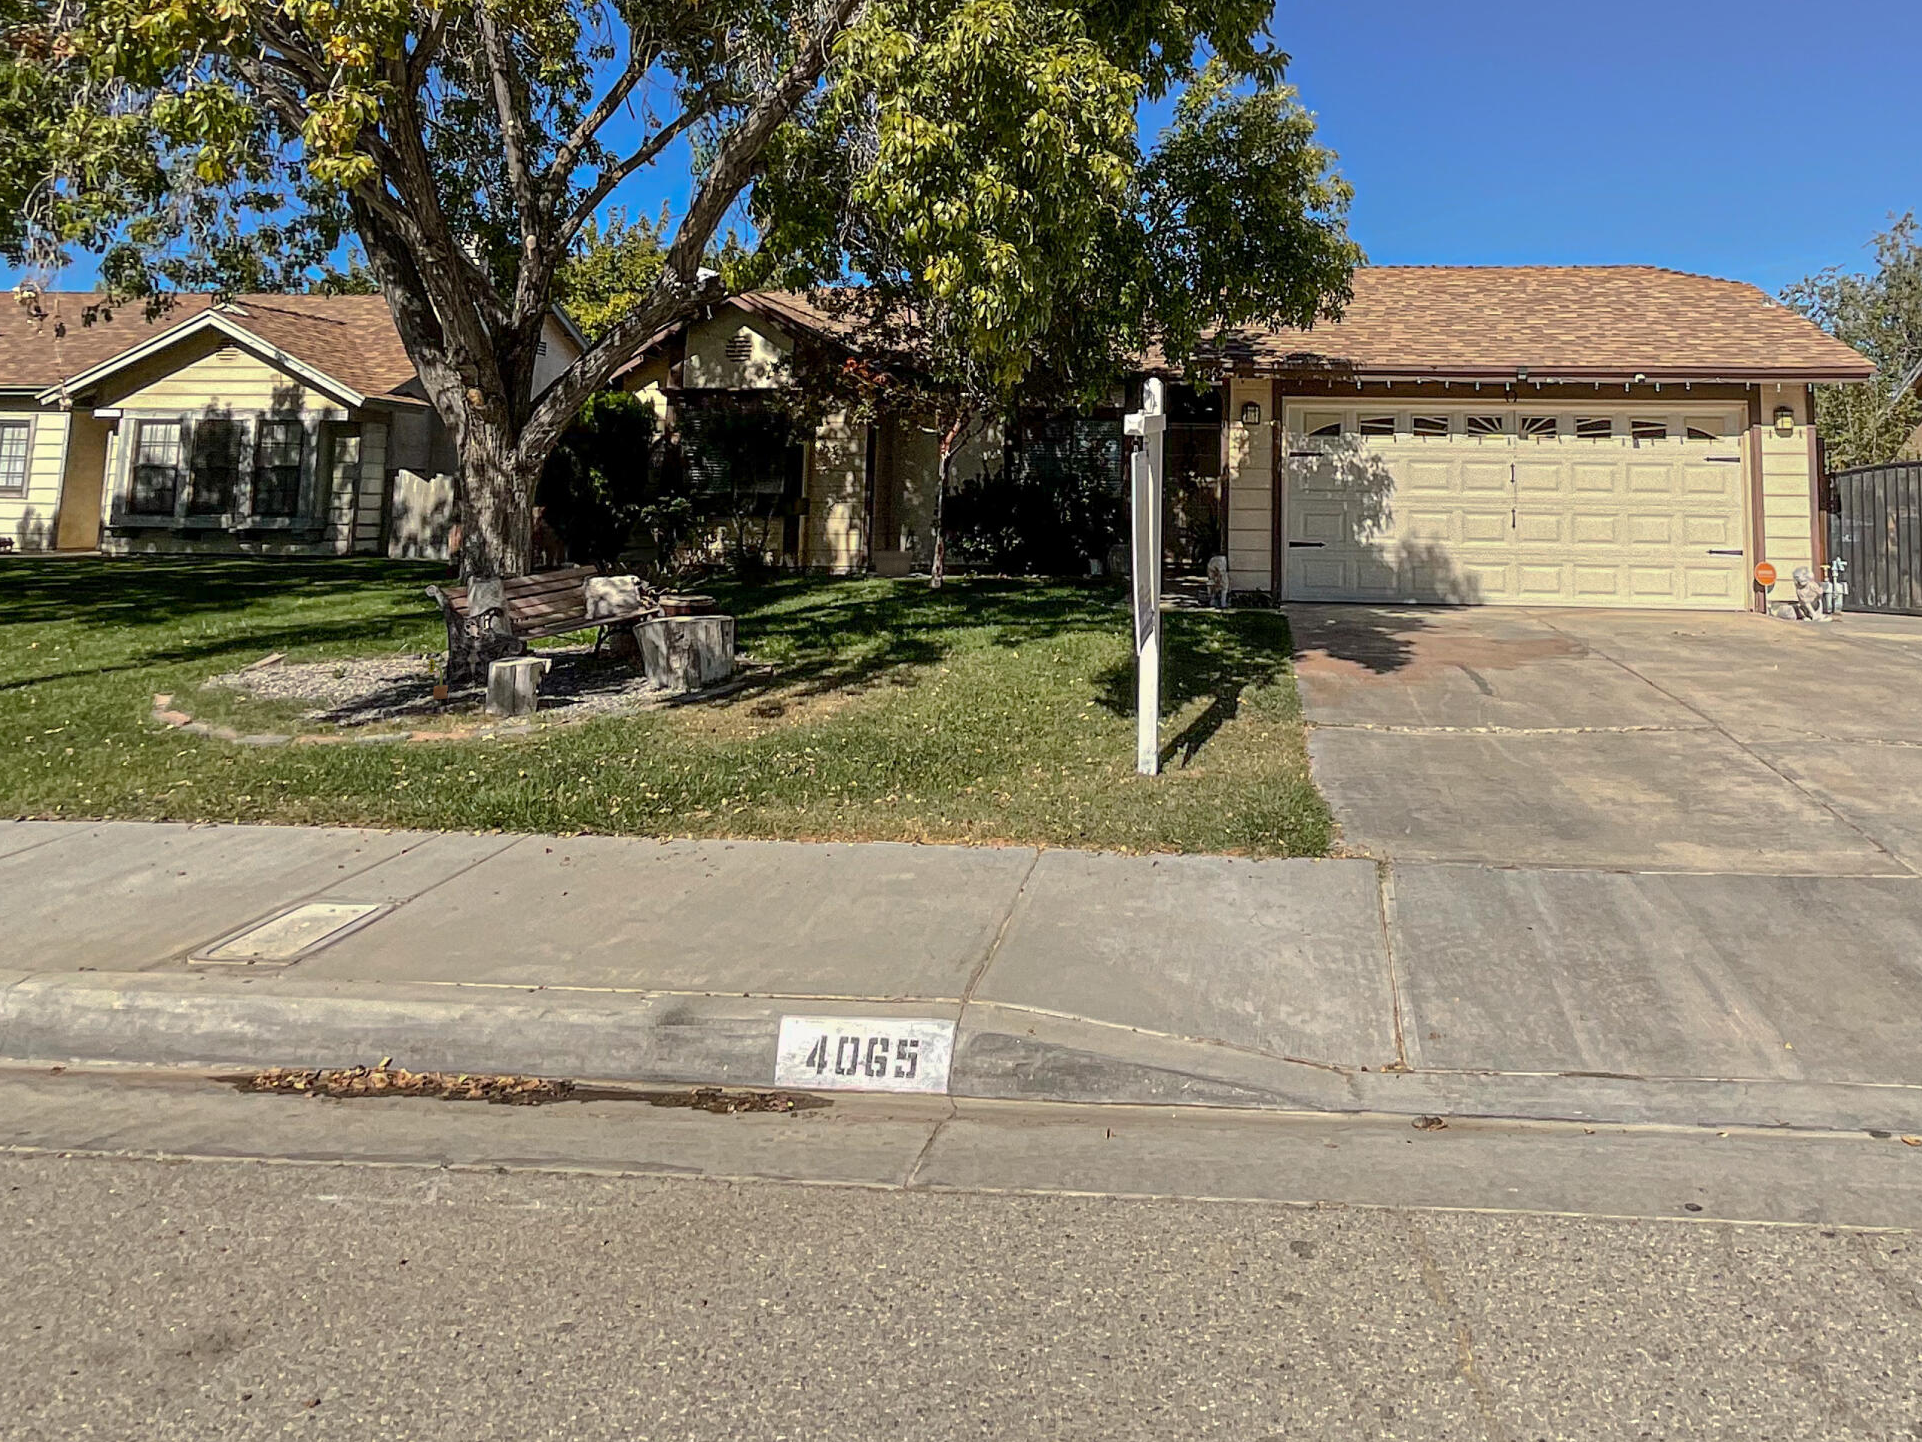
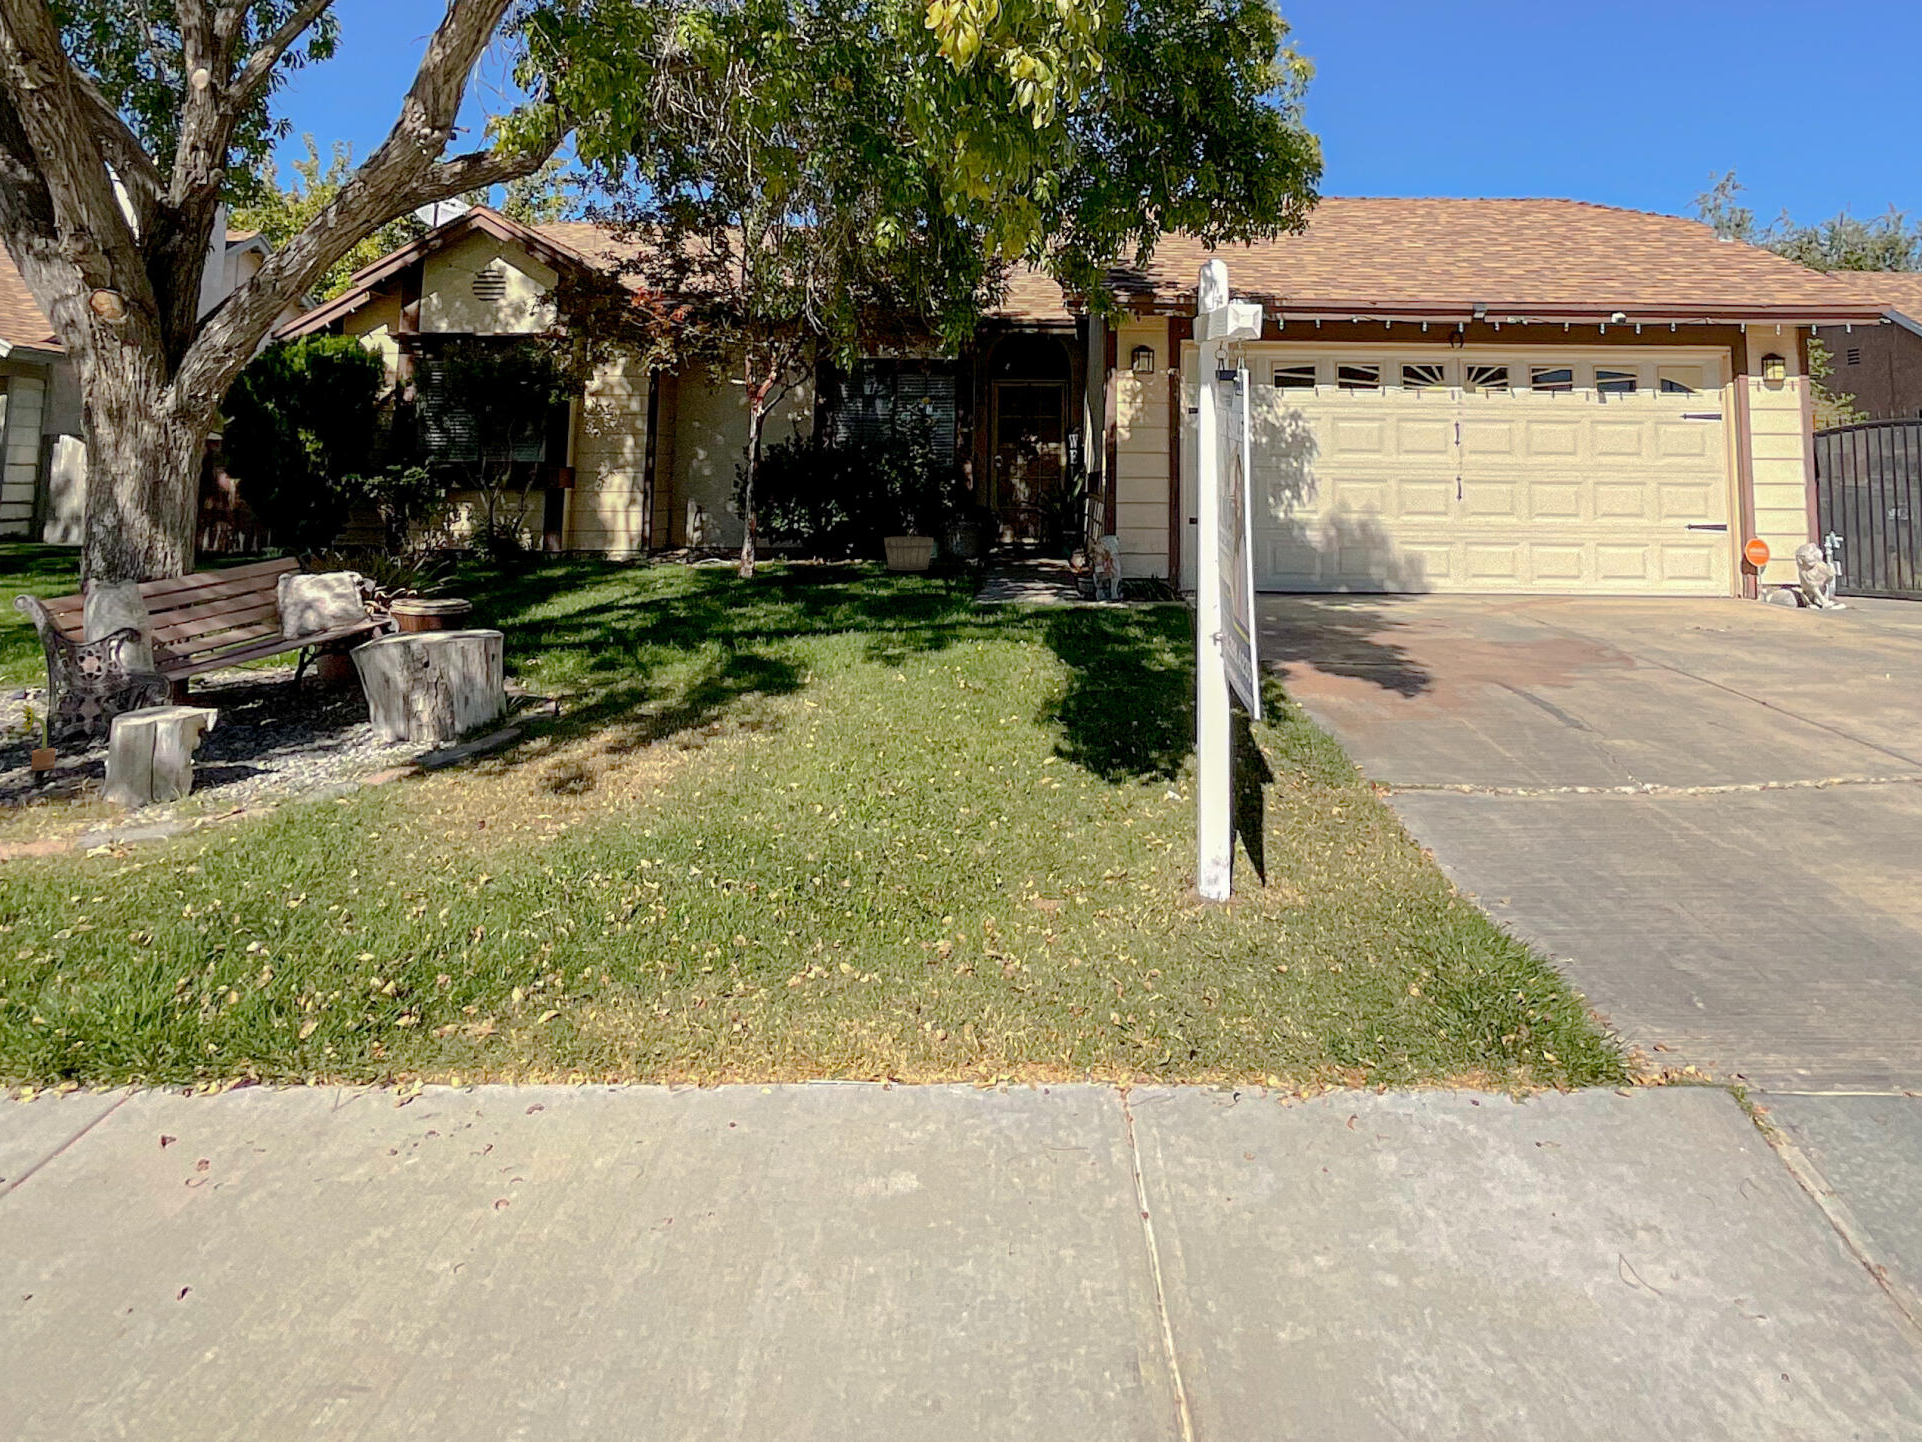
wooden bucket: present [874,550,913,577] -> present [884,527,934,570]

